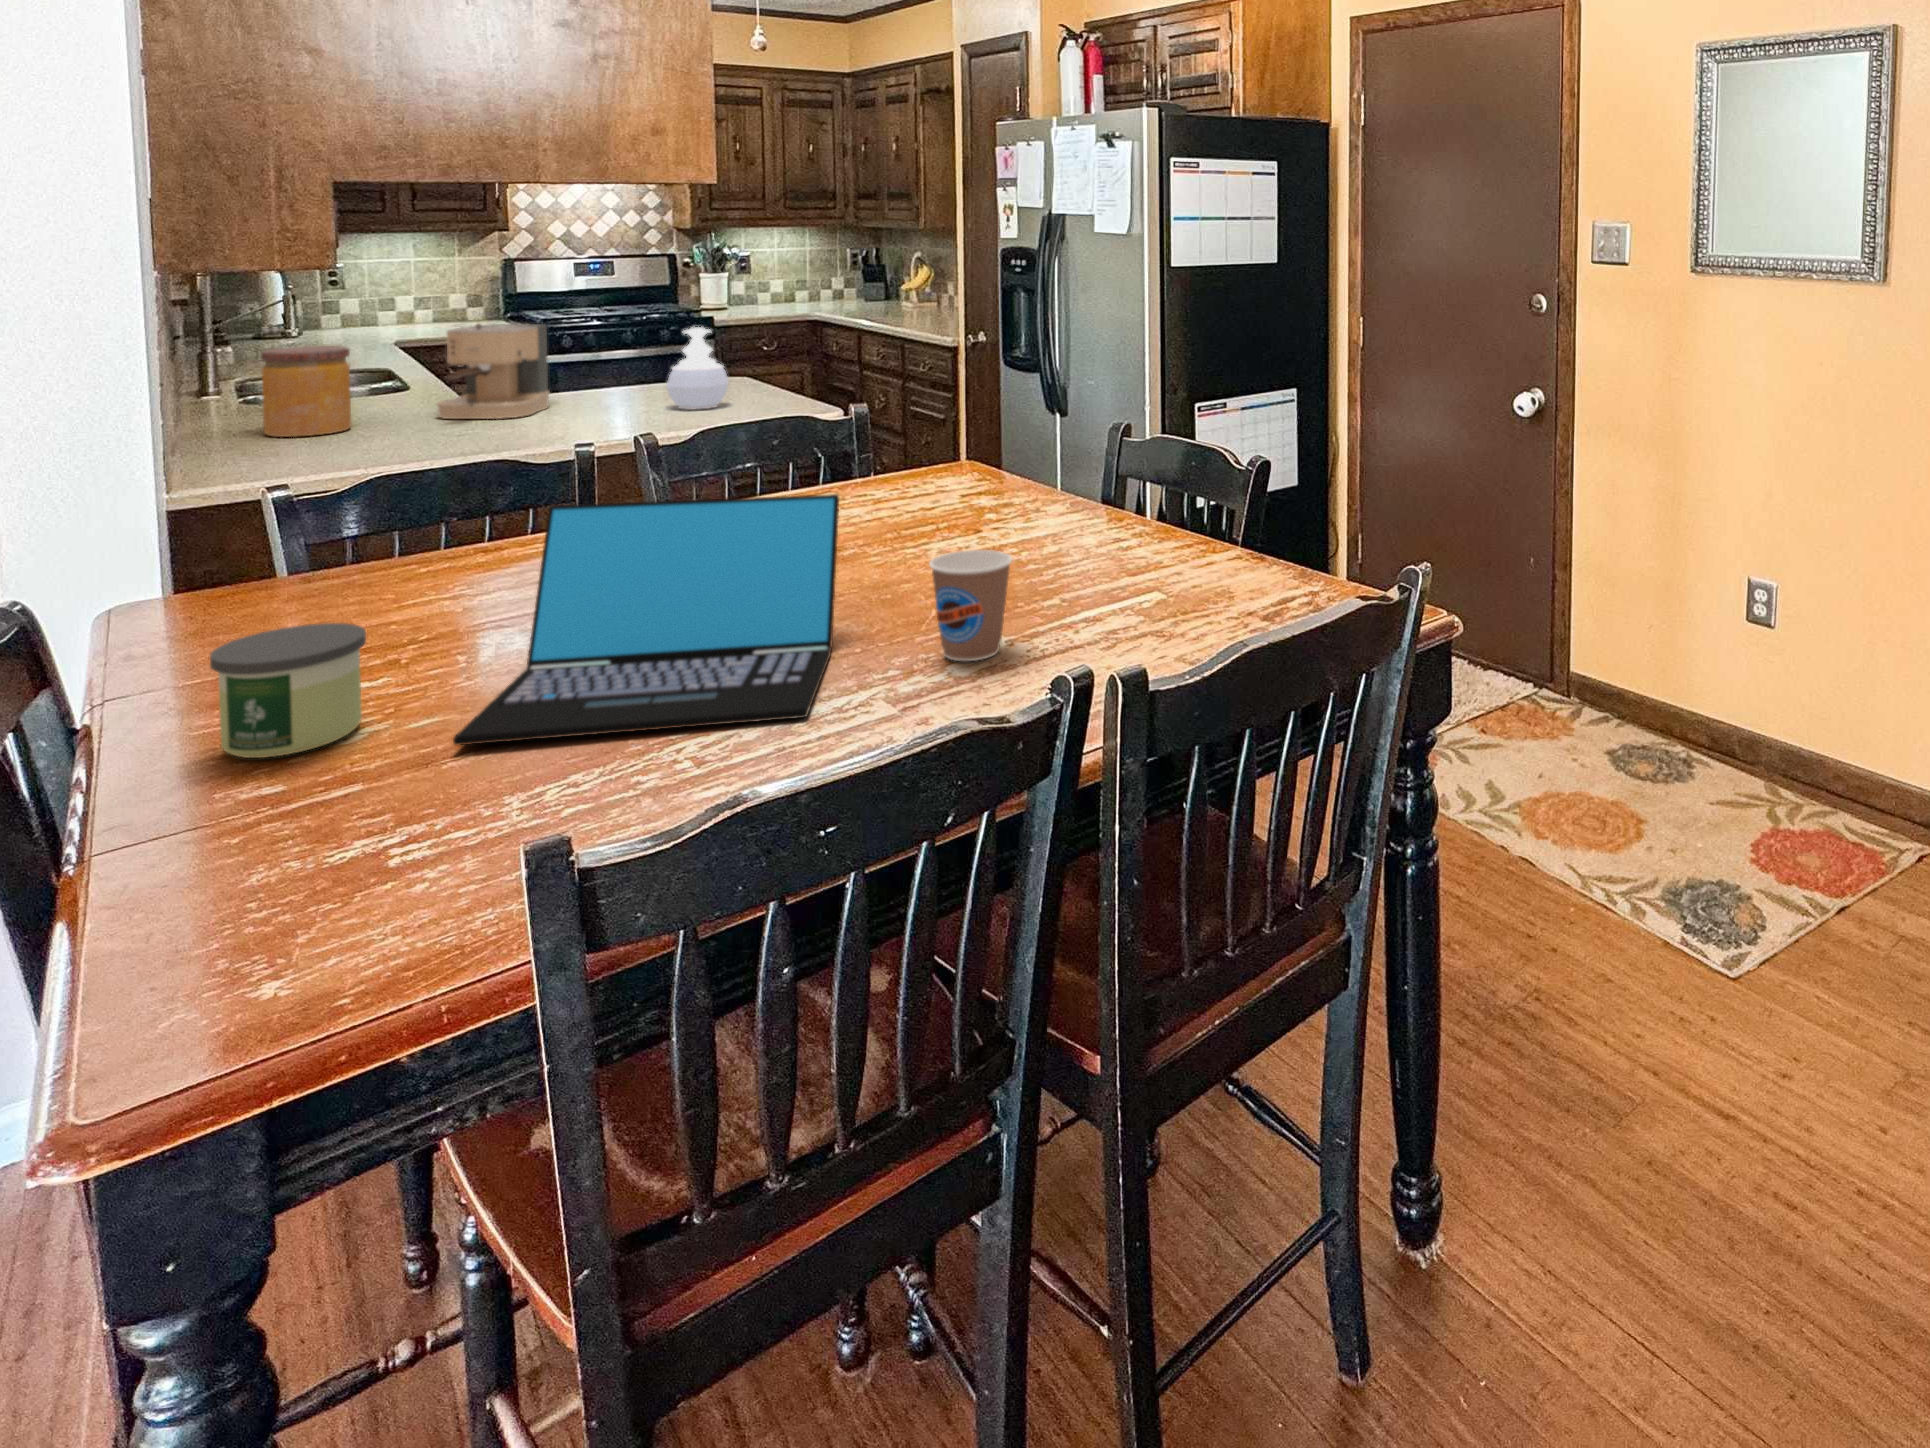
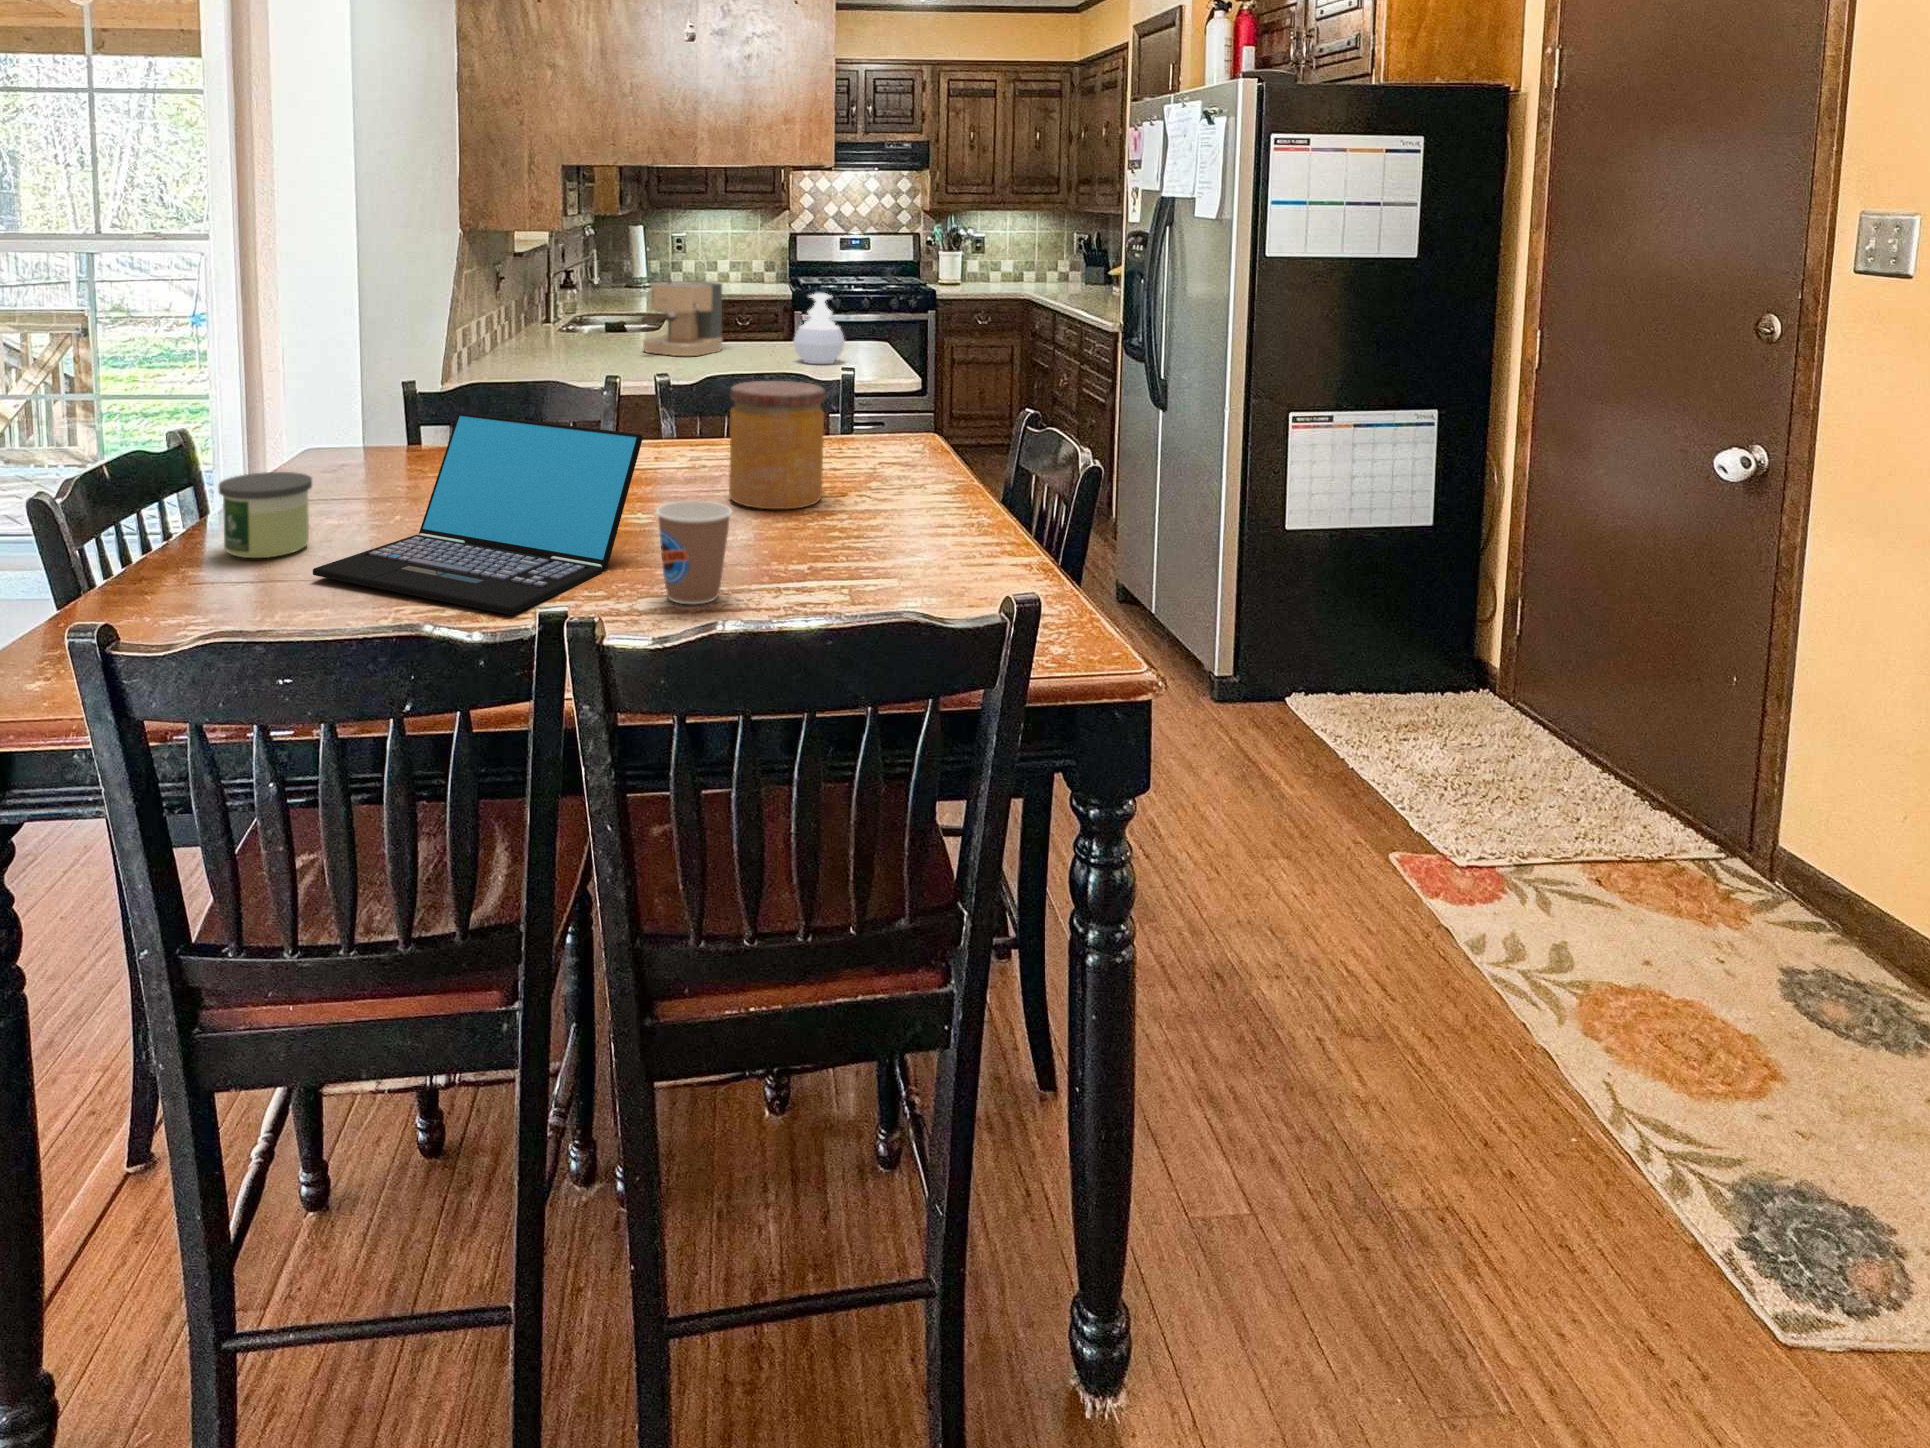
jar: present [261,346,352,437] -> present [729,381,825,509]

